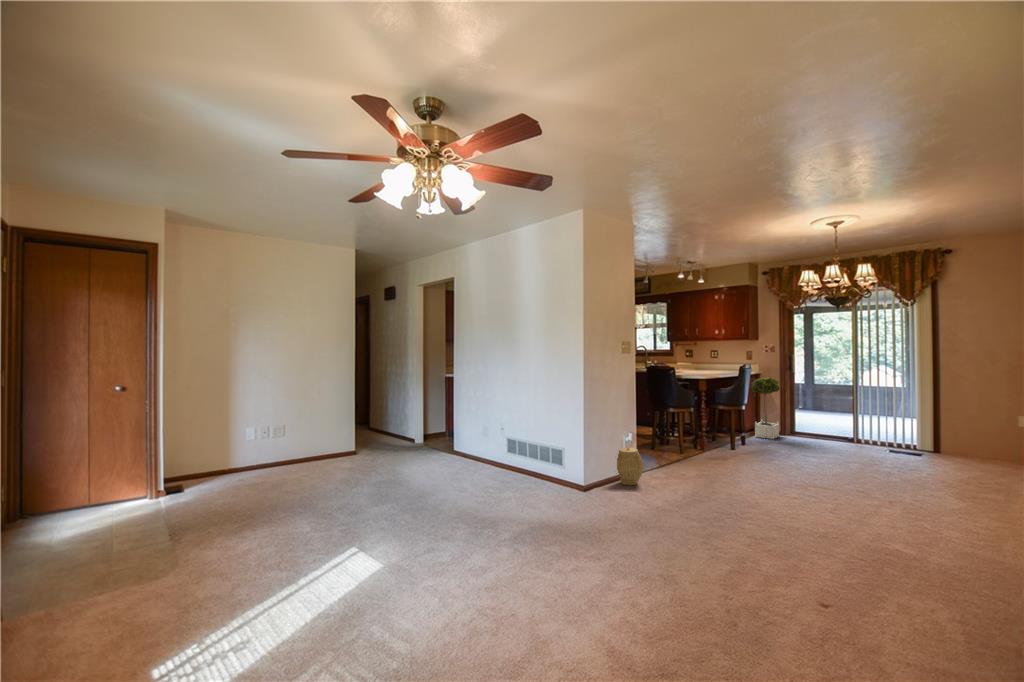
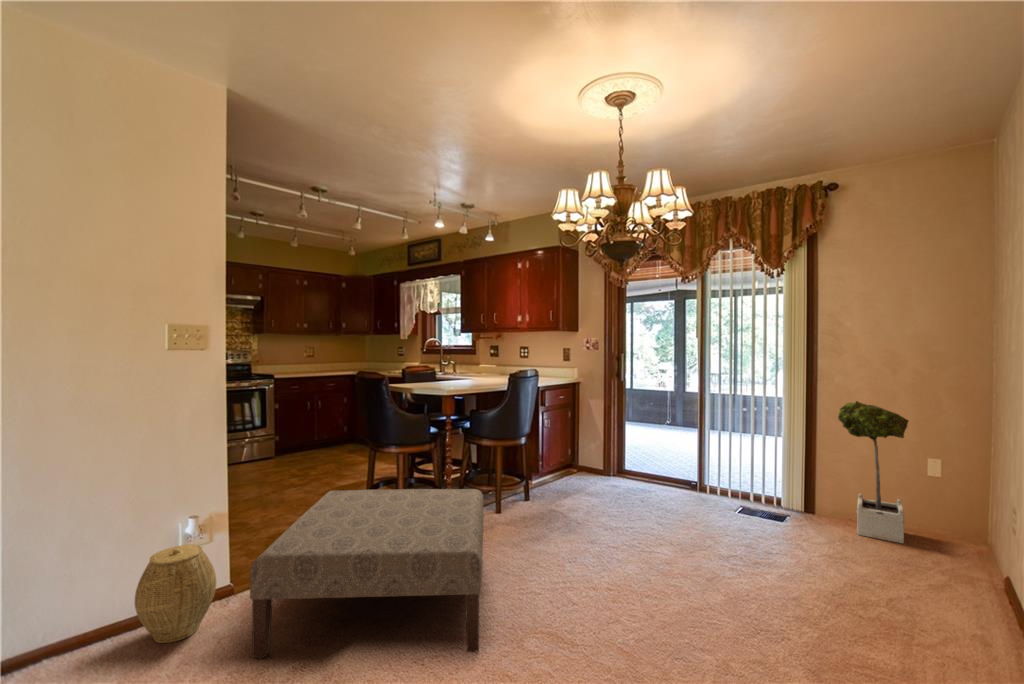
potted tree: present [751,377,780,439] -> present [838,401,908,543]
ottoman: none [658,430,774,491] -> present [250,489,484,659]

